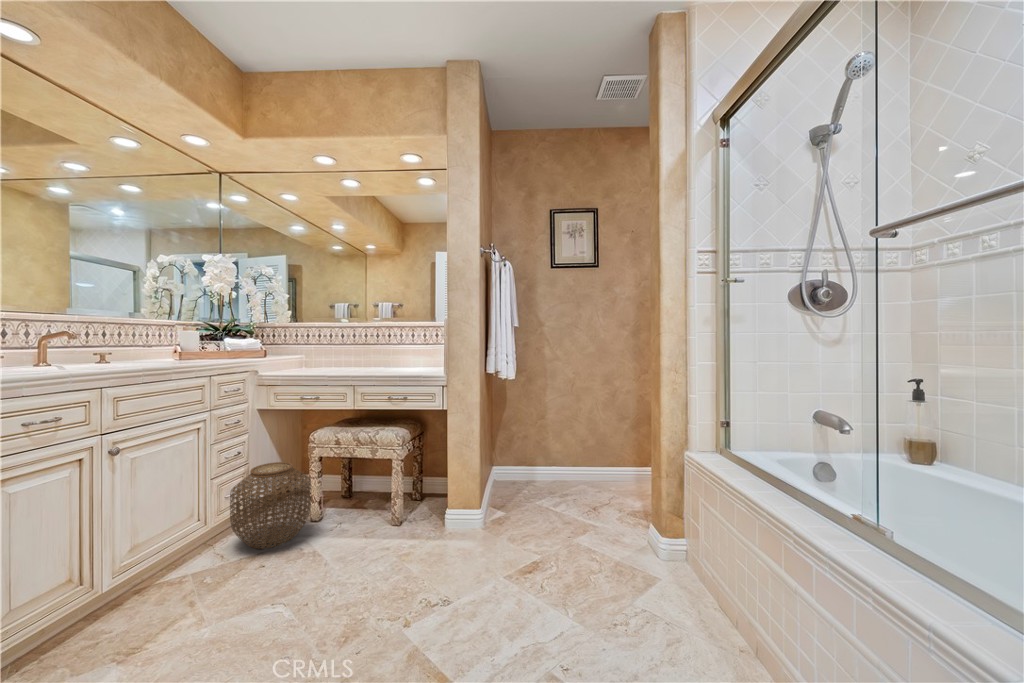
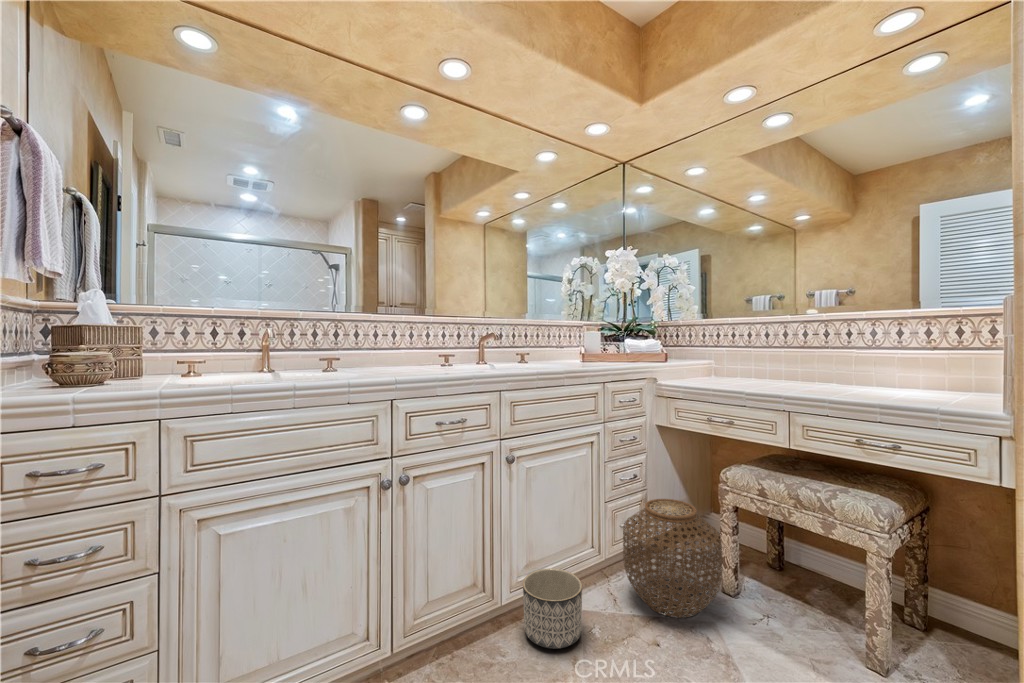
planter: none [128,541,196,609] -> present [523,569,582,649]

